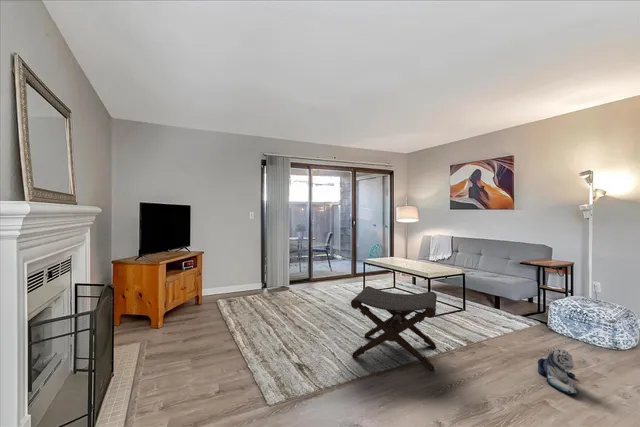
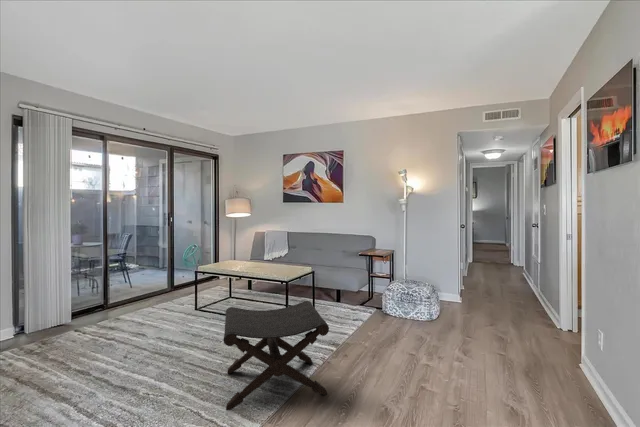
plush toy: present [538,349,577,394] -> none [402,336,442,377]

